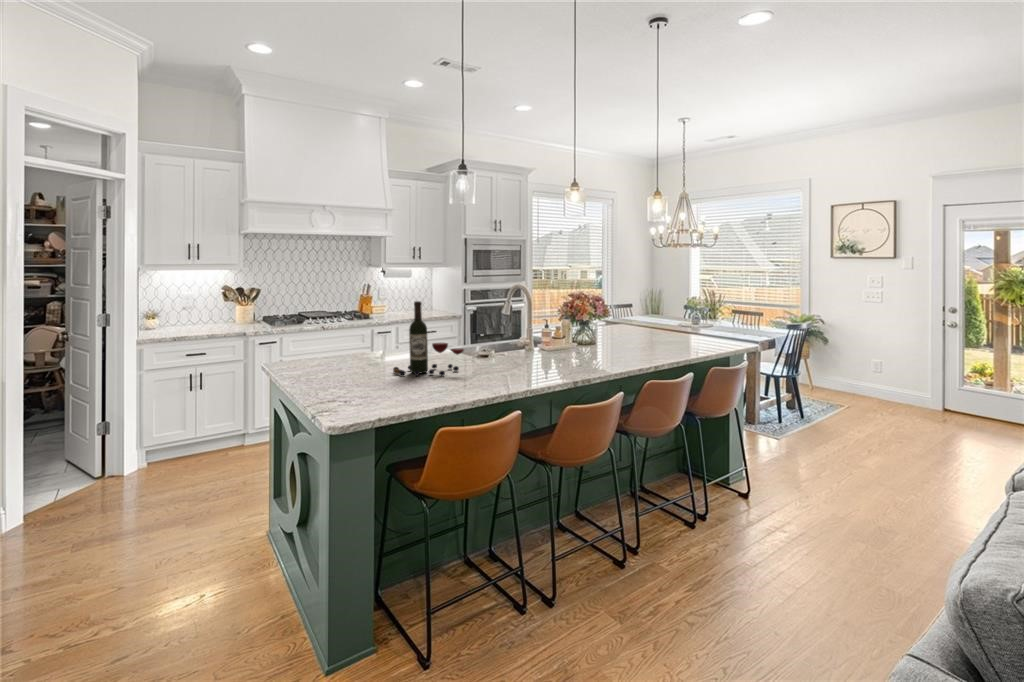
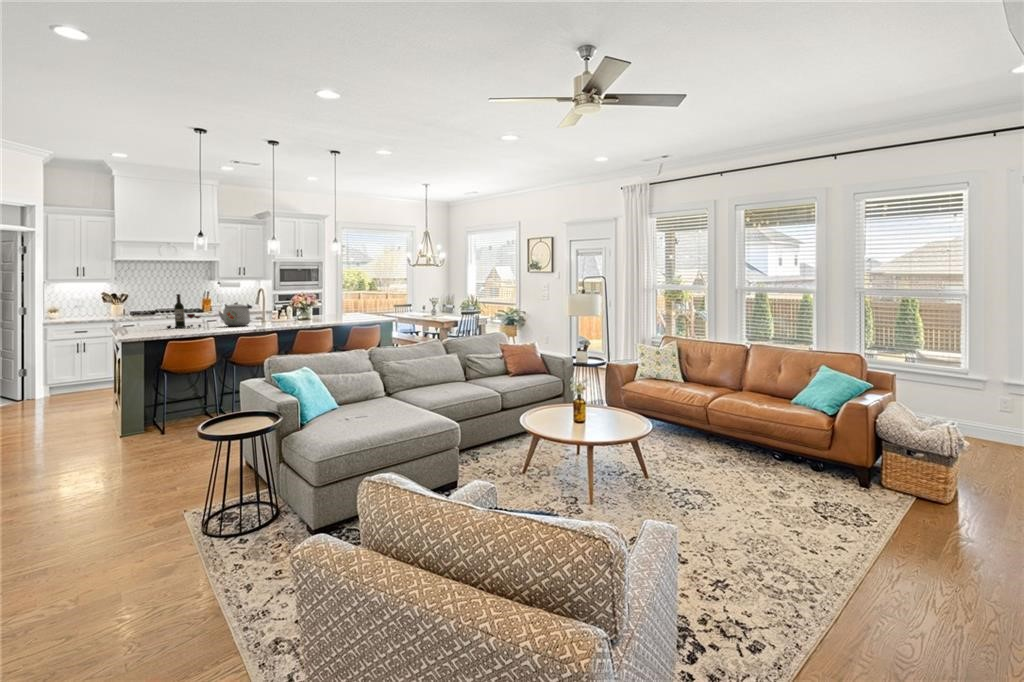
kettle: none [484,318,545,369] -> present [219,303,252,326]

